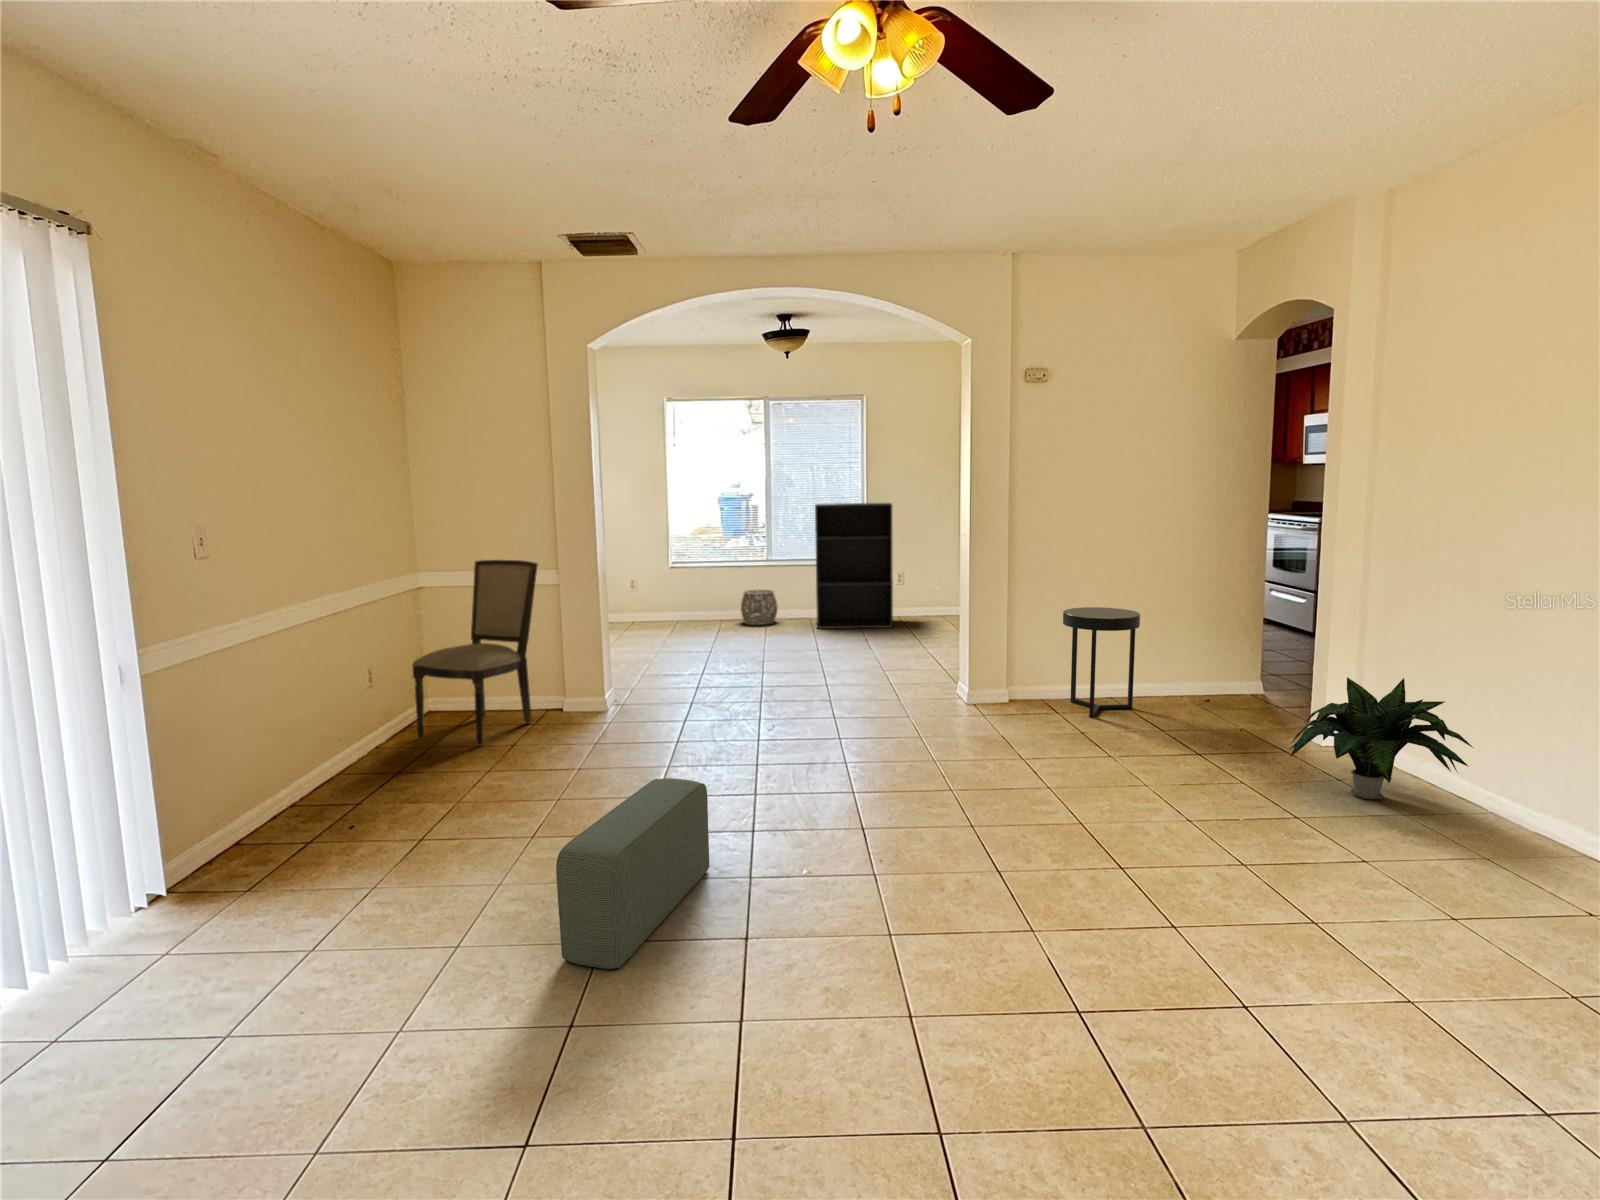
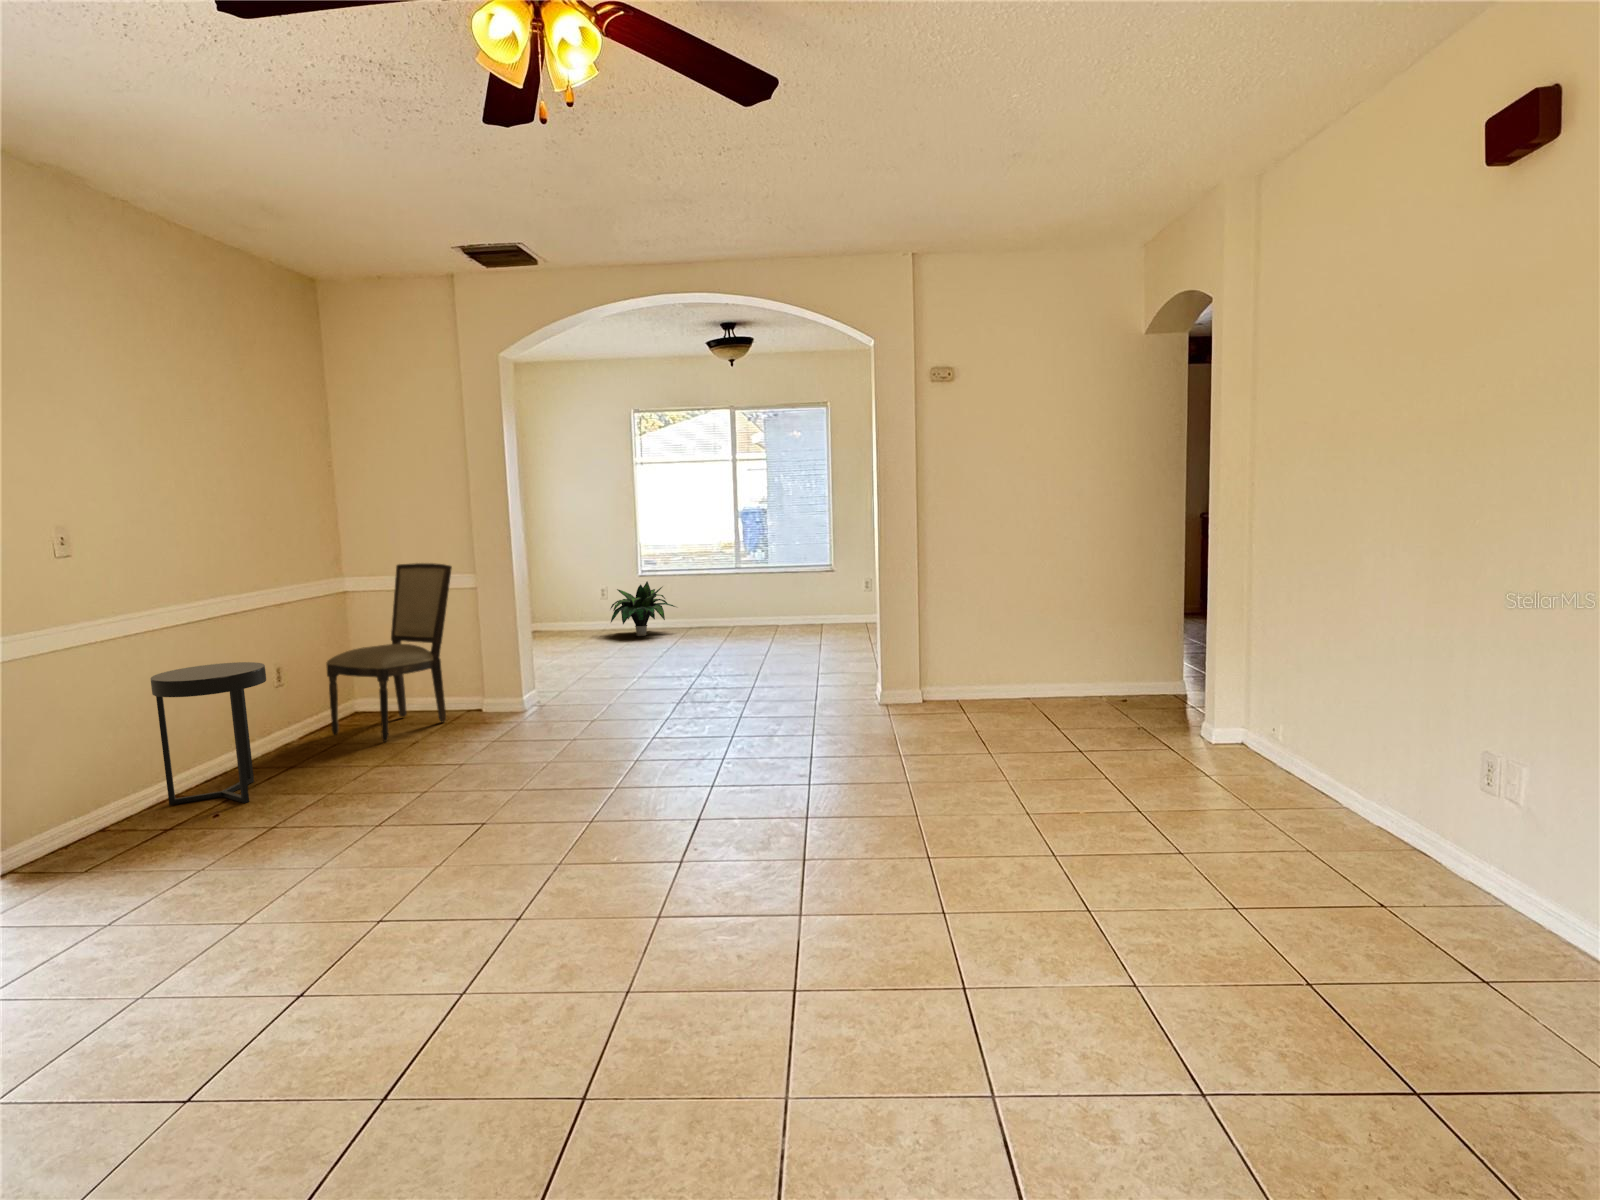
bookshelf: present [815,503,893,629] -> none [775,509,856,636]
woven basket: present [741,590,777,625] -> none [706,598,744,633]
side table: present [1063,607,1140,717] -> present [150,662,266,805]
potted plant: present [1290,677,1473,799] -> present [611,582,675,636]
pouf: present [556,778,709,969] -> none [327,763,526,937]

